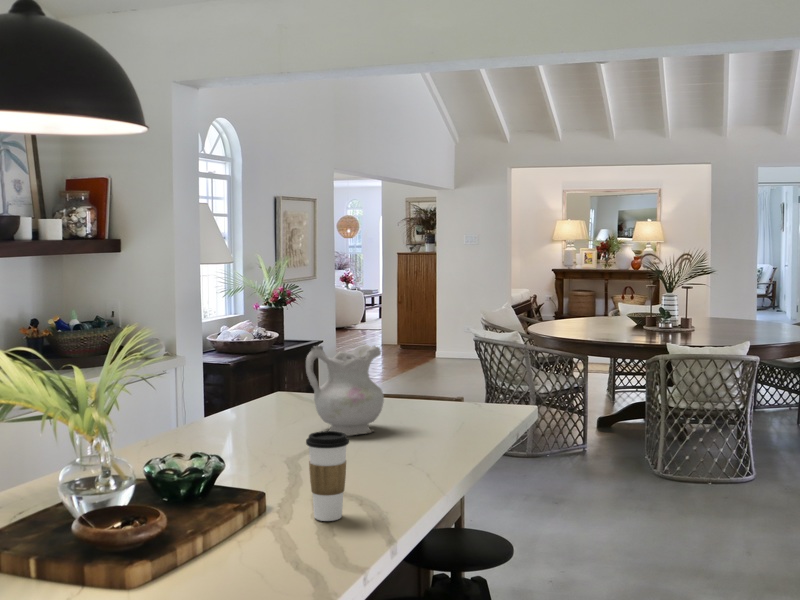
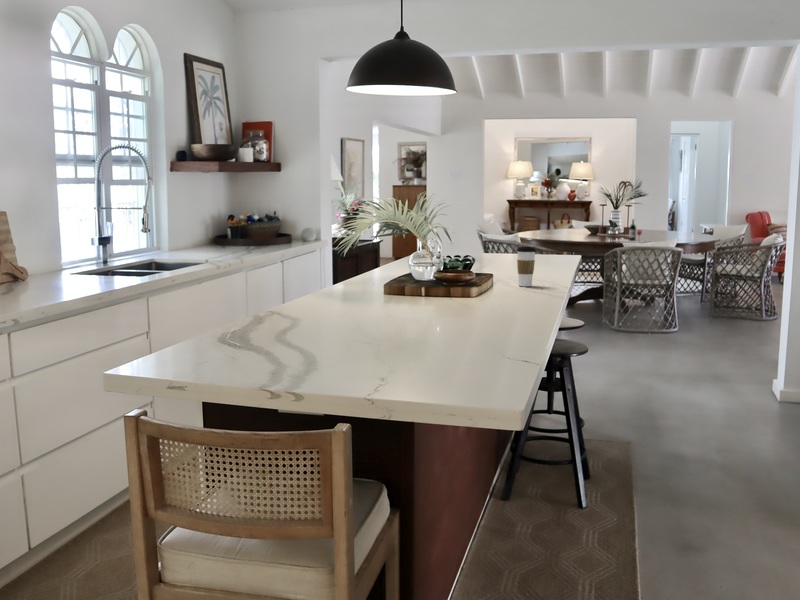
wine bottle: none [649,308,718,345] -> present [615,220,646,243]
ceramic pitcher: present [306,345,384,436] -> none [469,218,508,268]

